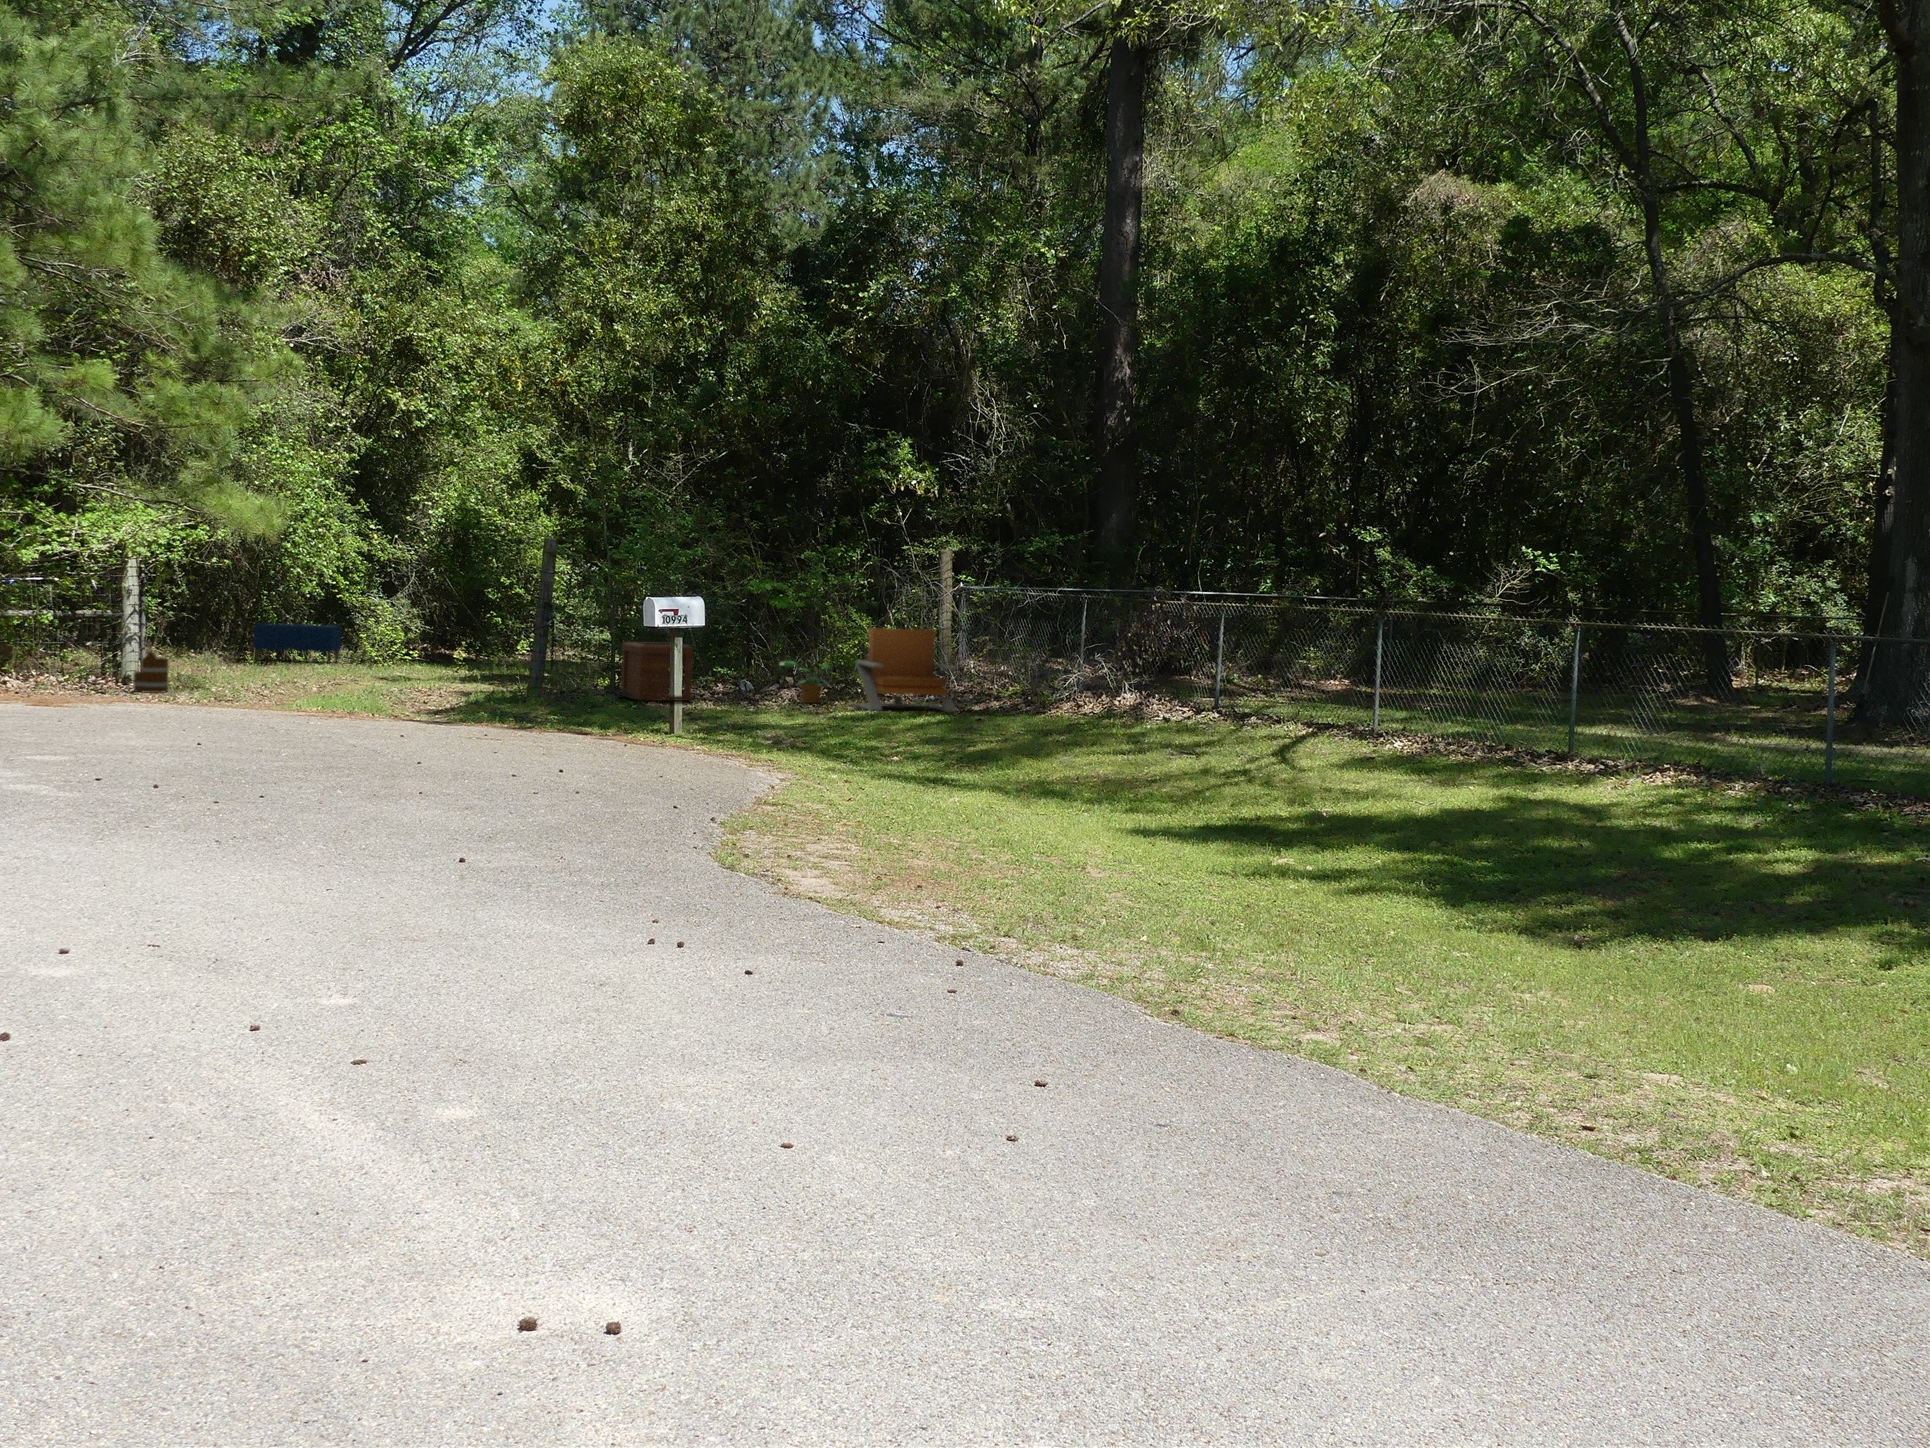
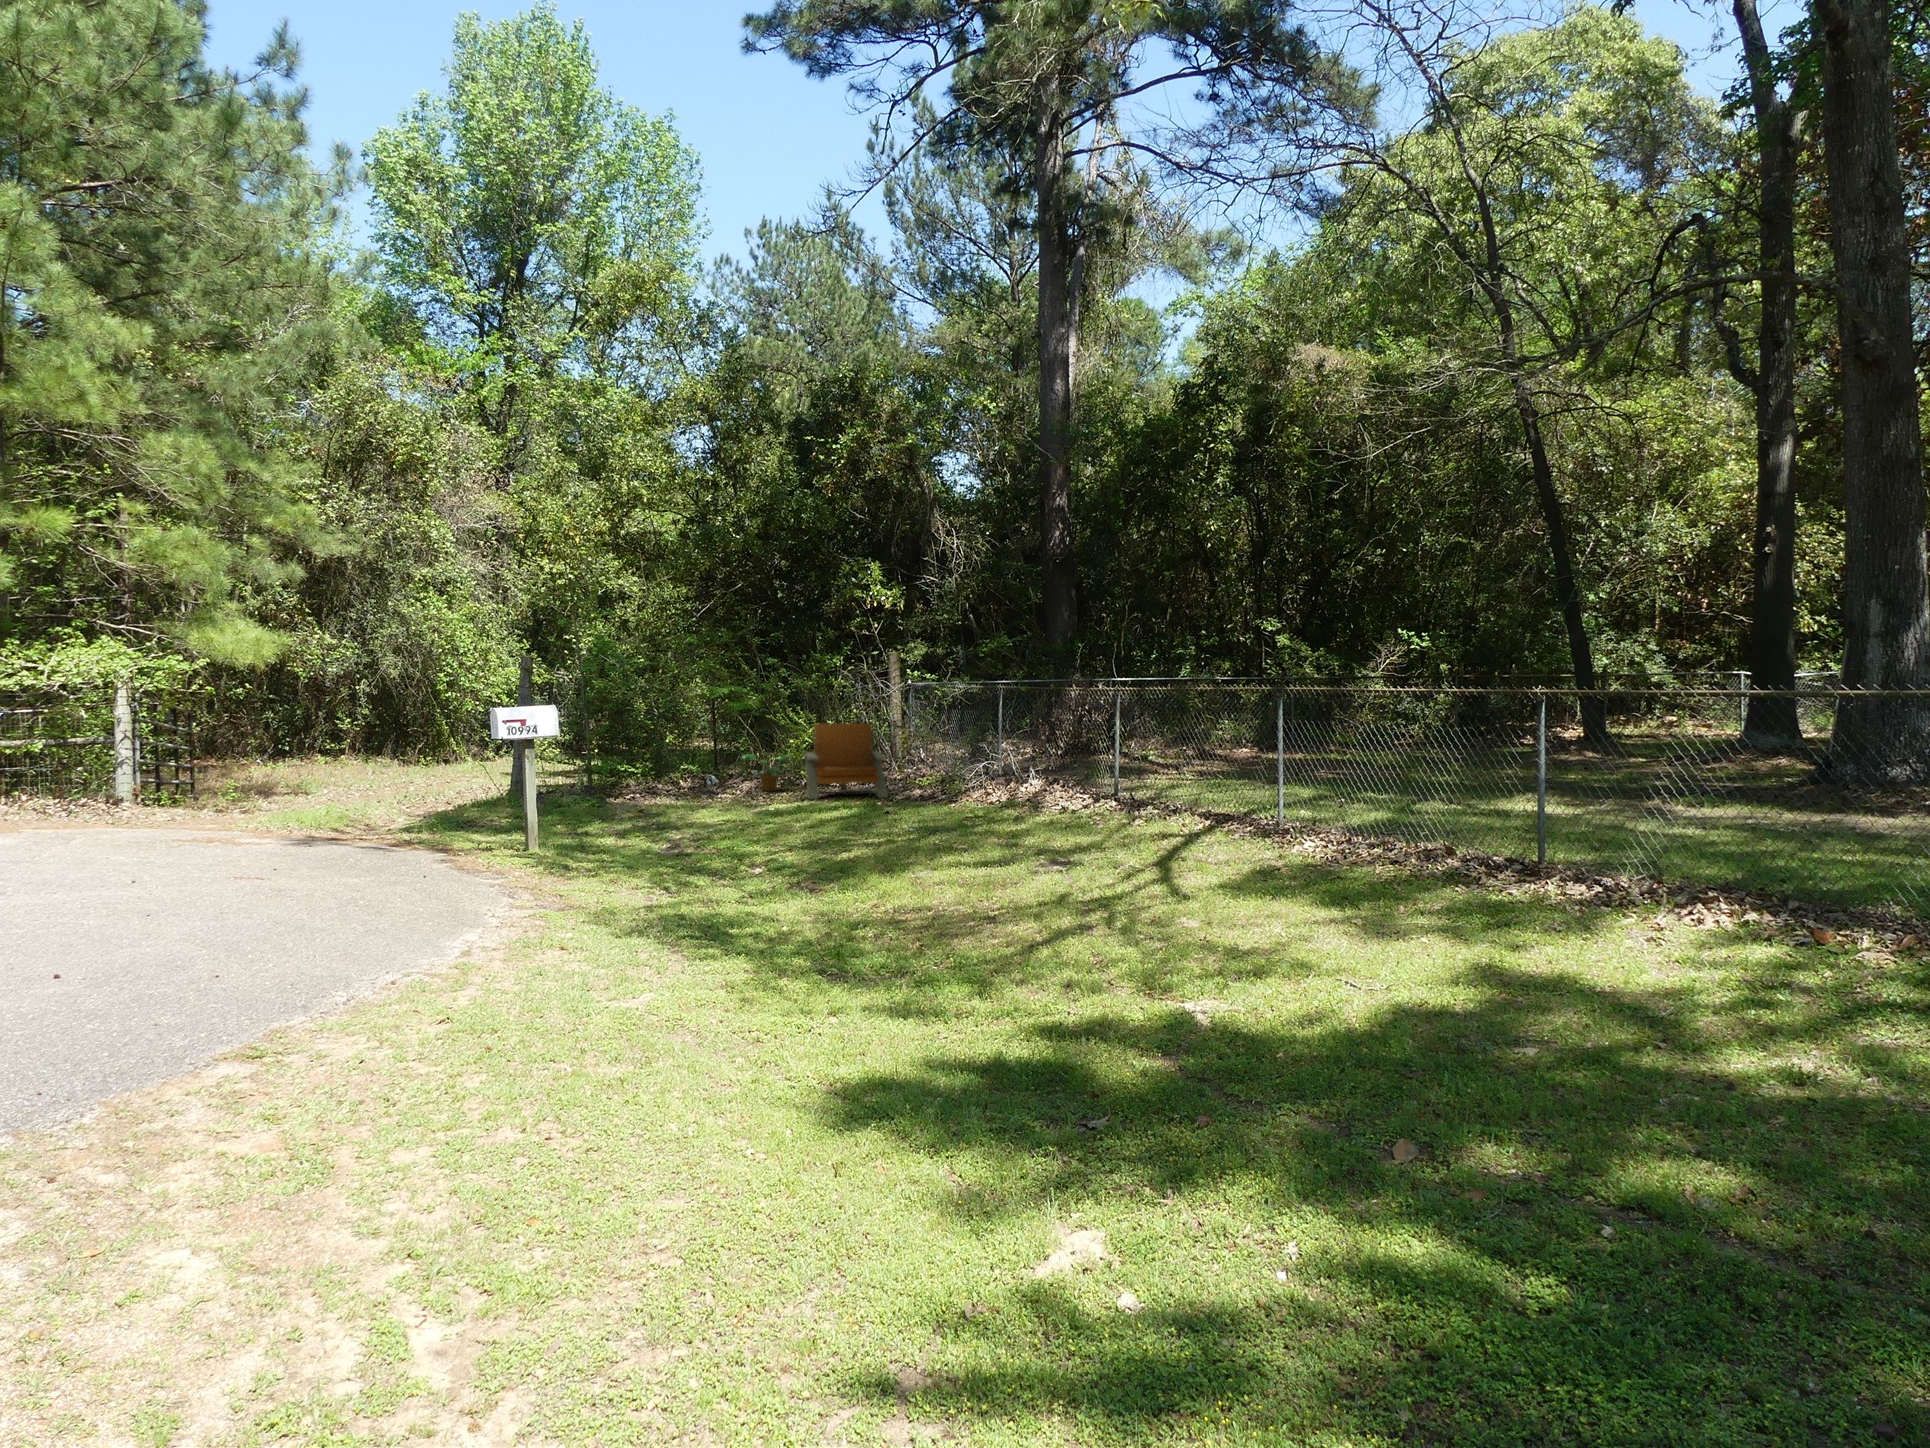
bench: present [253,624,341,663] -> none [388,730,459,761]
wooden crate: present [621,642,693,701] -> none [603,742,658,796]
bucket: present [133,651,169,693] -> none [141,771,177,809]

